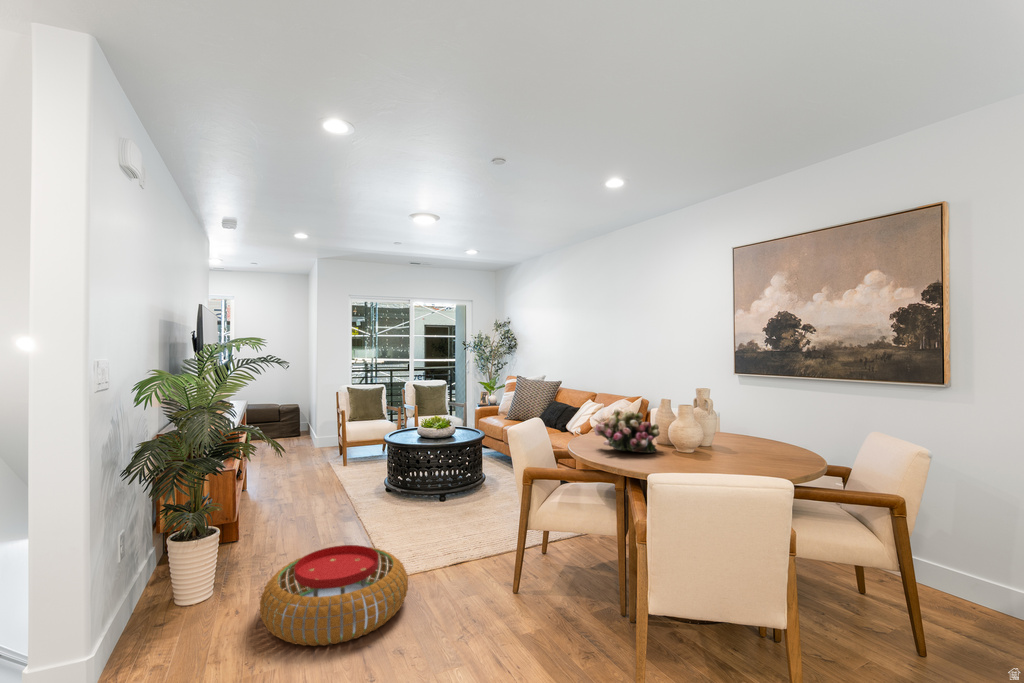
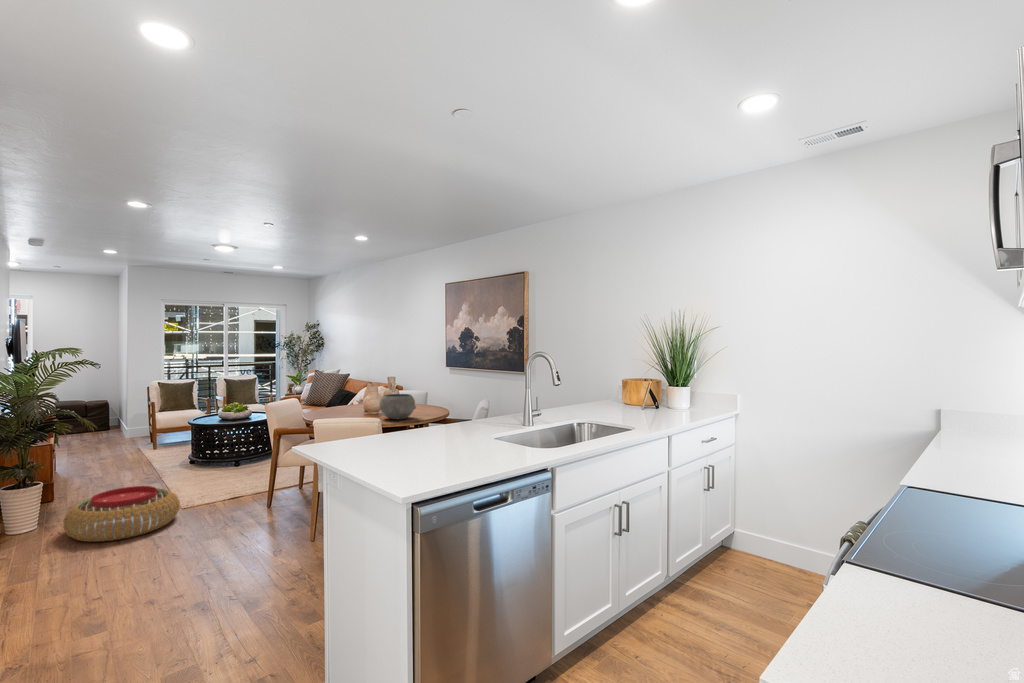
flower arrangement: present [594,409,660,453] -> none [313,391,356,417]
ceramic bowl: none [713,417,784,463] -> present [380,394,416,419]

